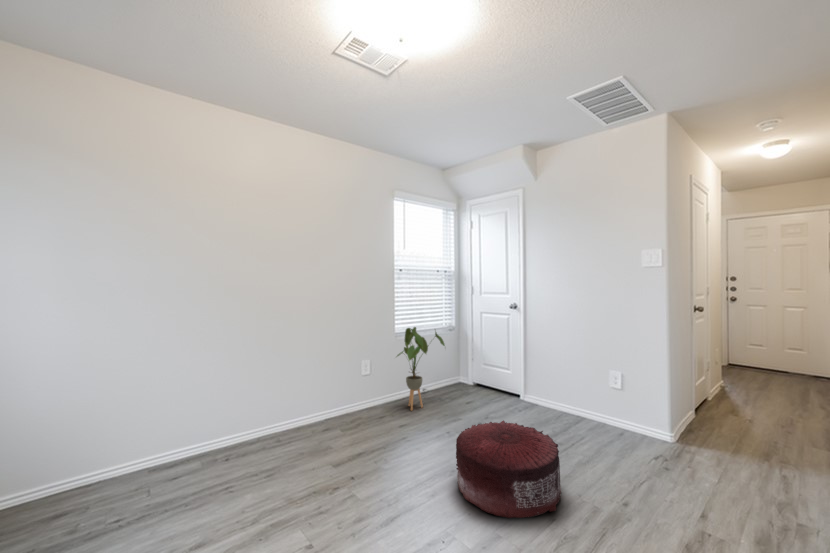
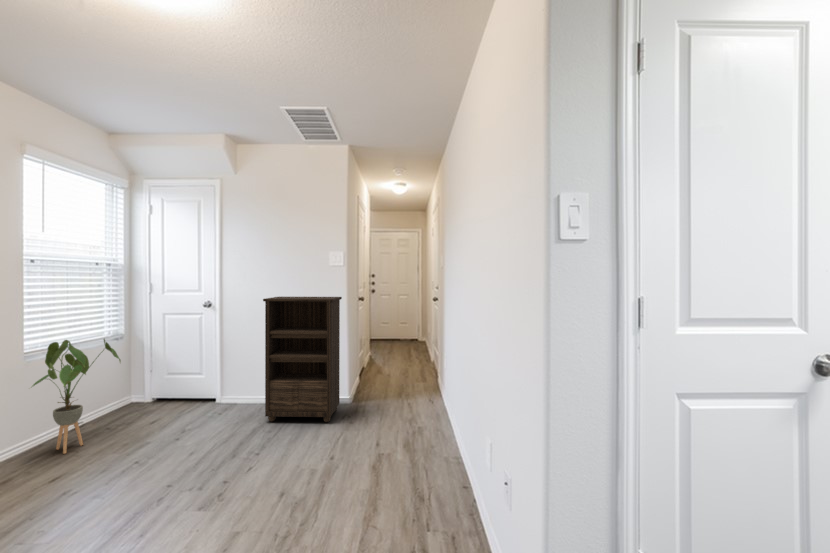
bookshelf: none [556,301,654,456] -> present [263,297,342,422]
pouf: present [456,421,561,518] -> none [170,420,282,516]

